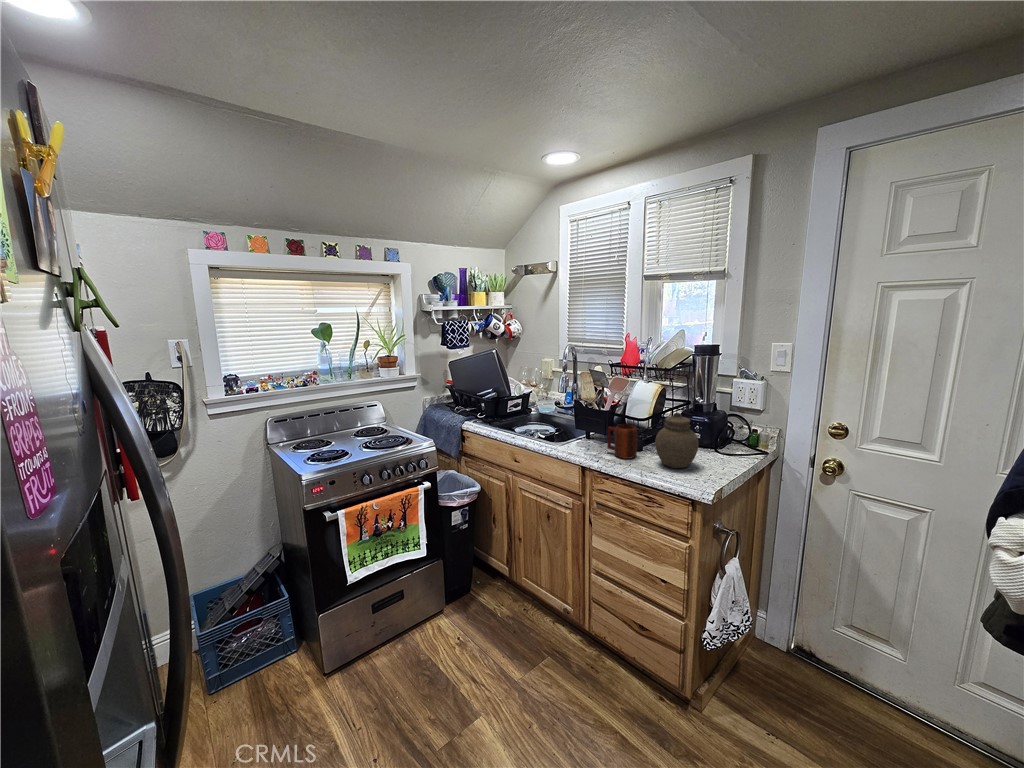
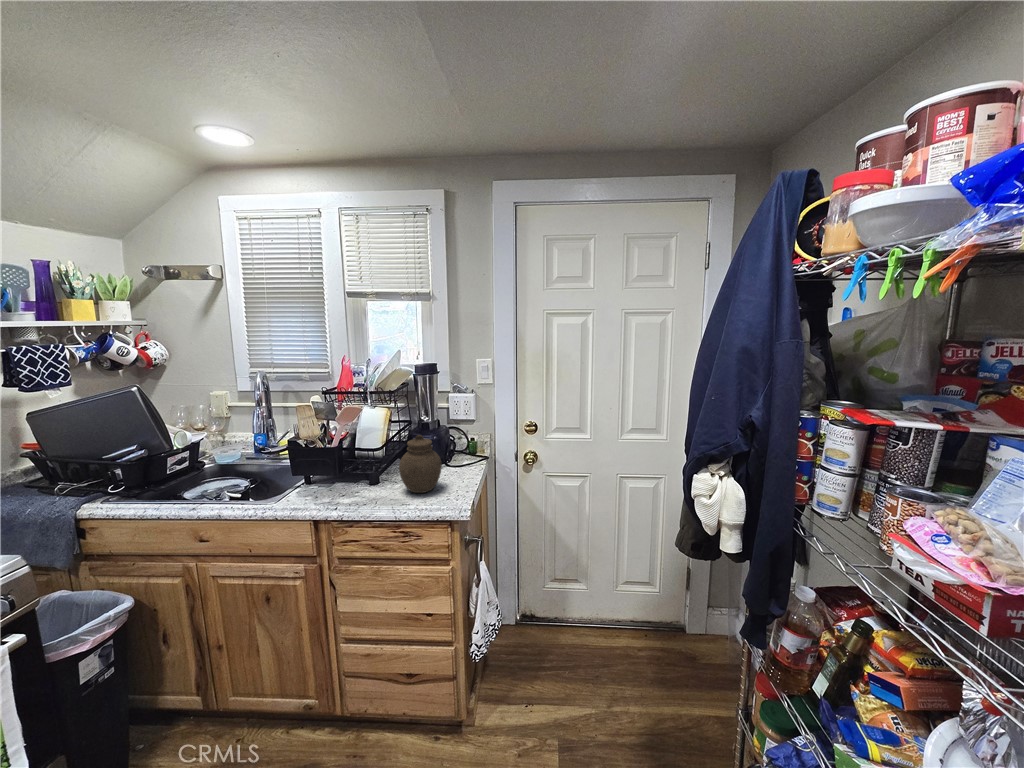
mug: present [607,424,637,459] -> none [341,457,378,497]

